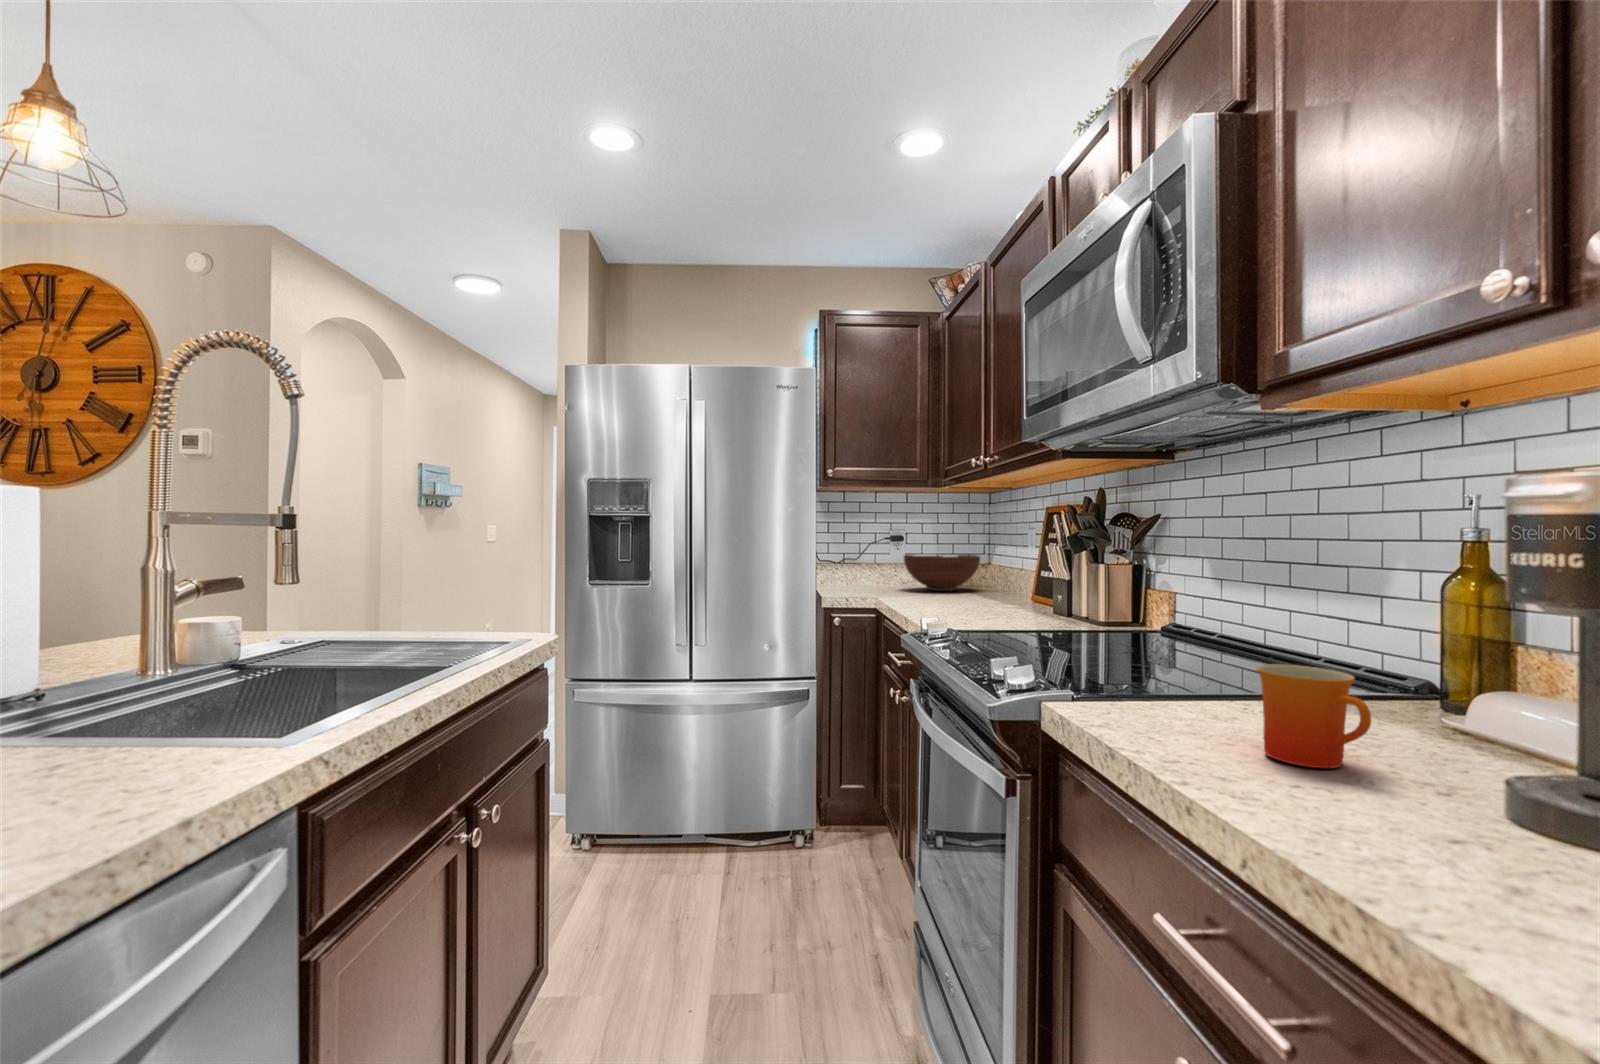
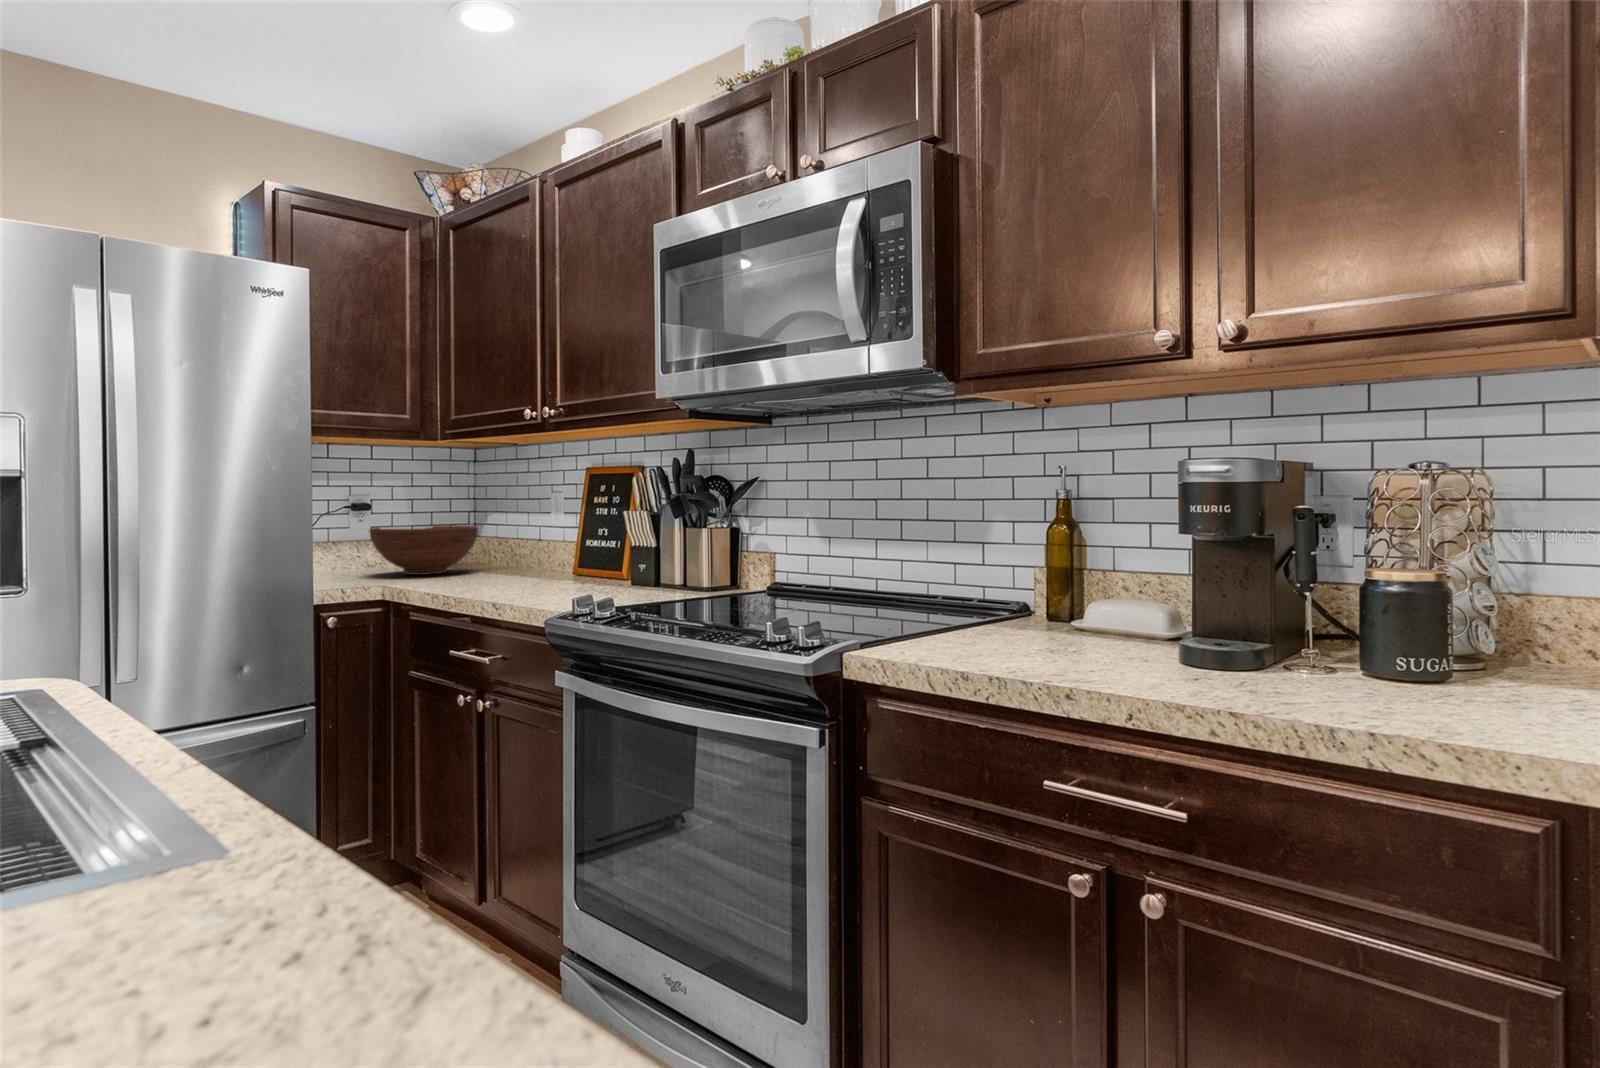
mug: present [1256,664,1371,768] -> none [1037,591,1117,659]

